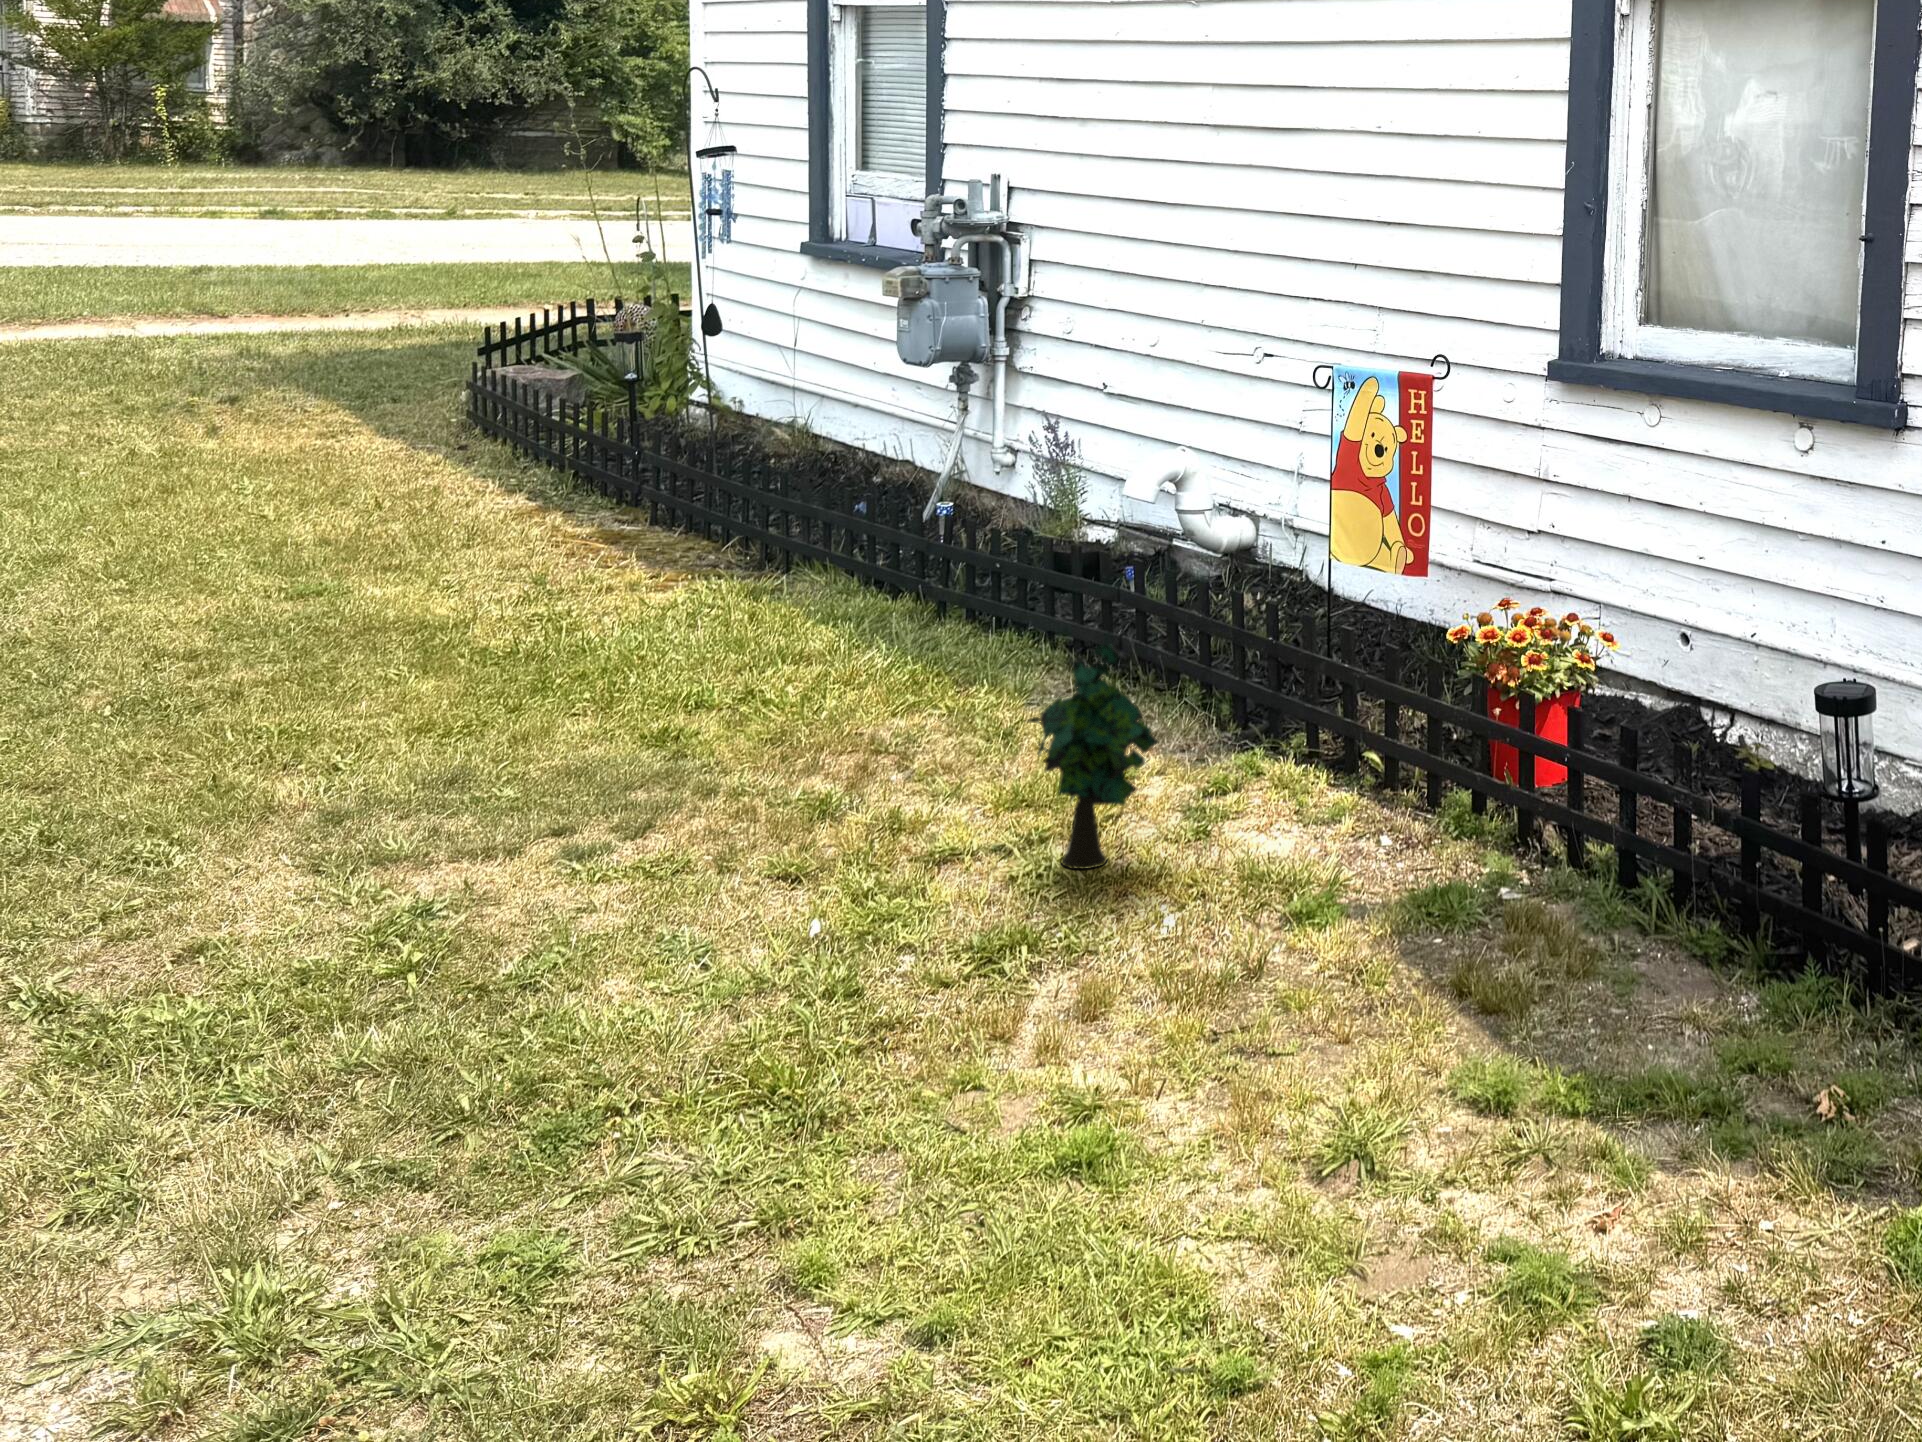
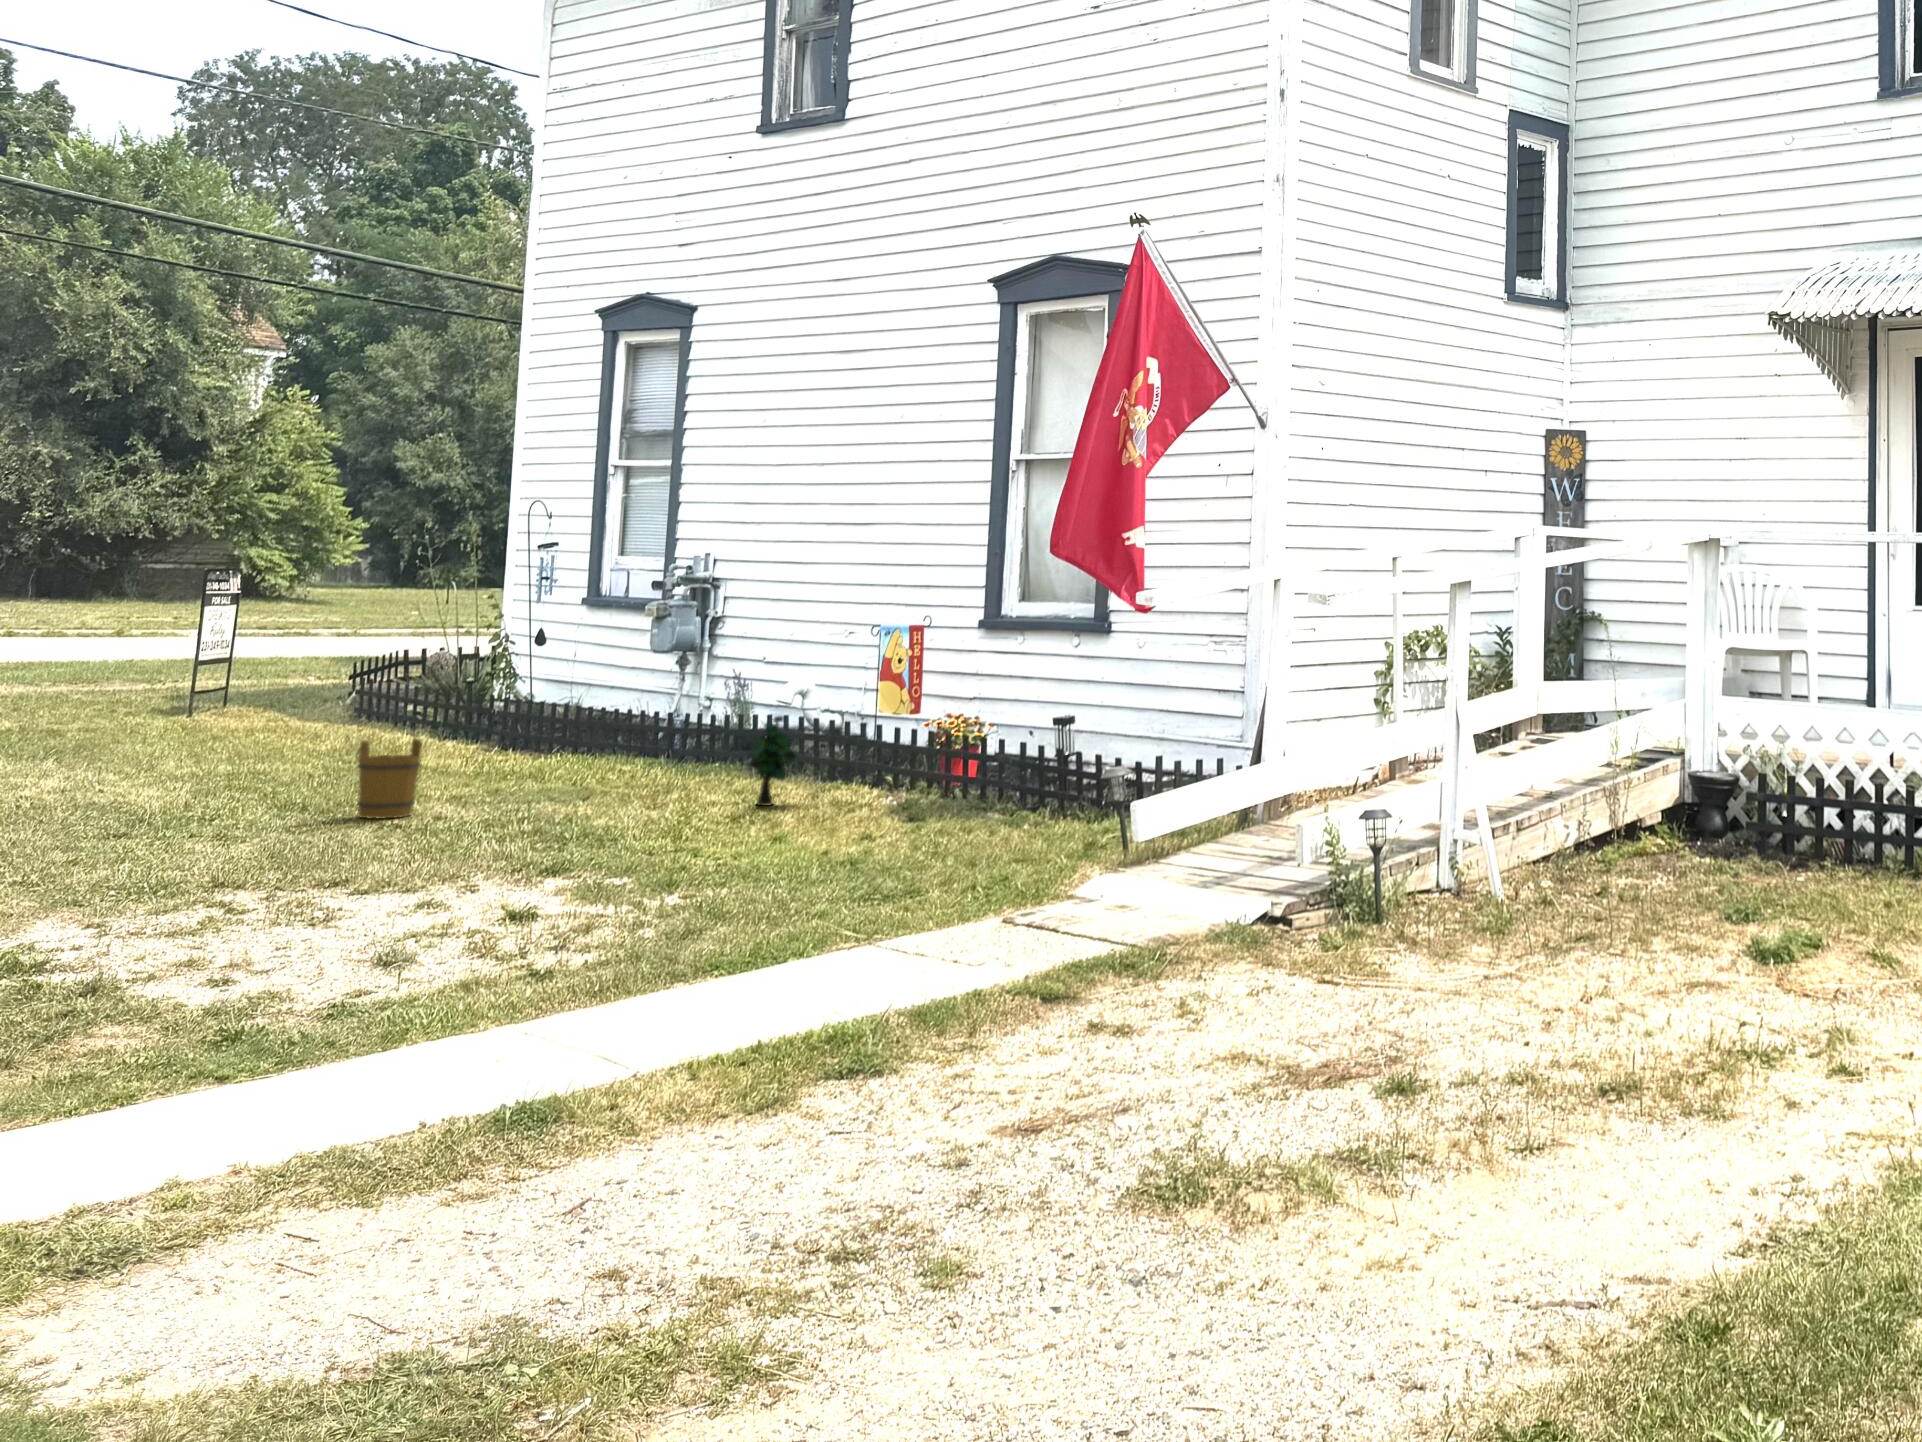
bucket: none [56,696,237,919] -> present [357,738,422,819]

